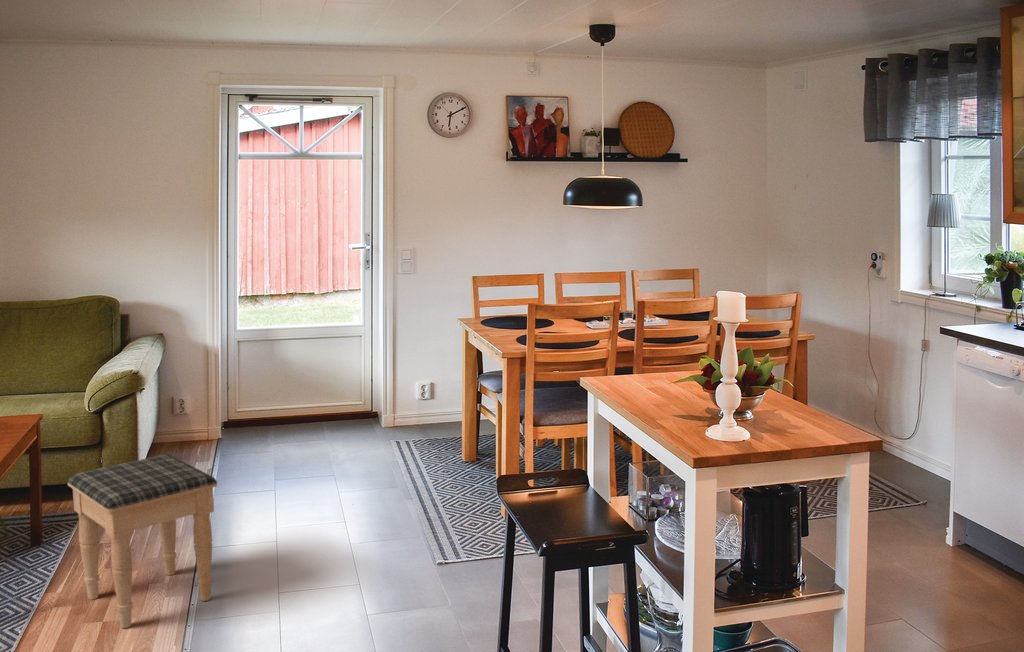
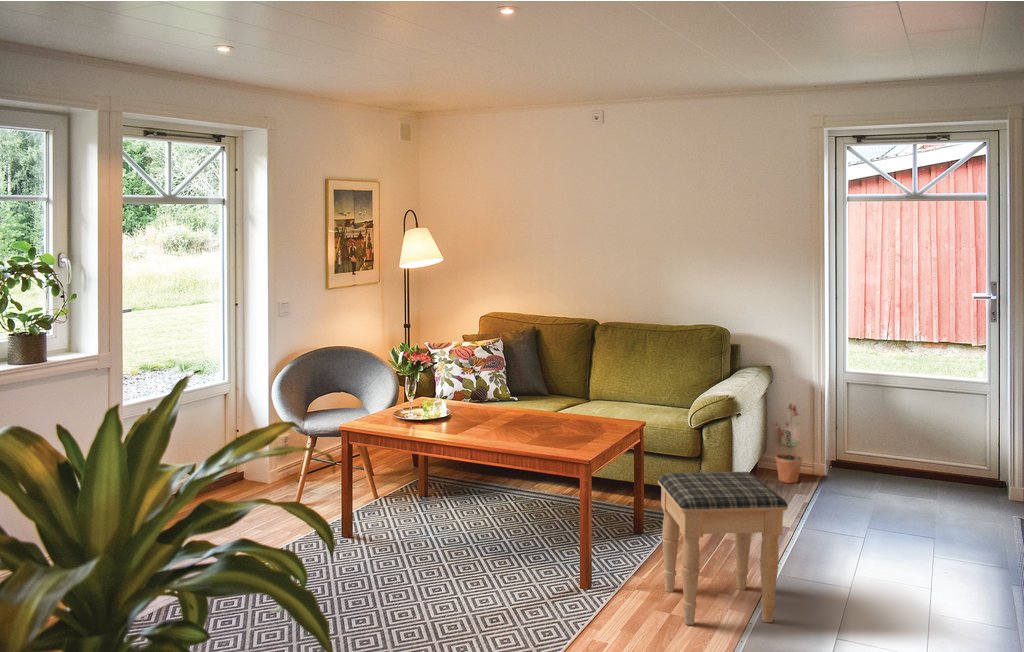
potted plant: none [163,370,200,452] -> present [772,404,803,483]

